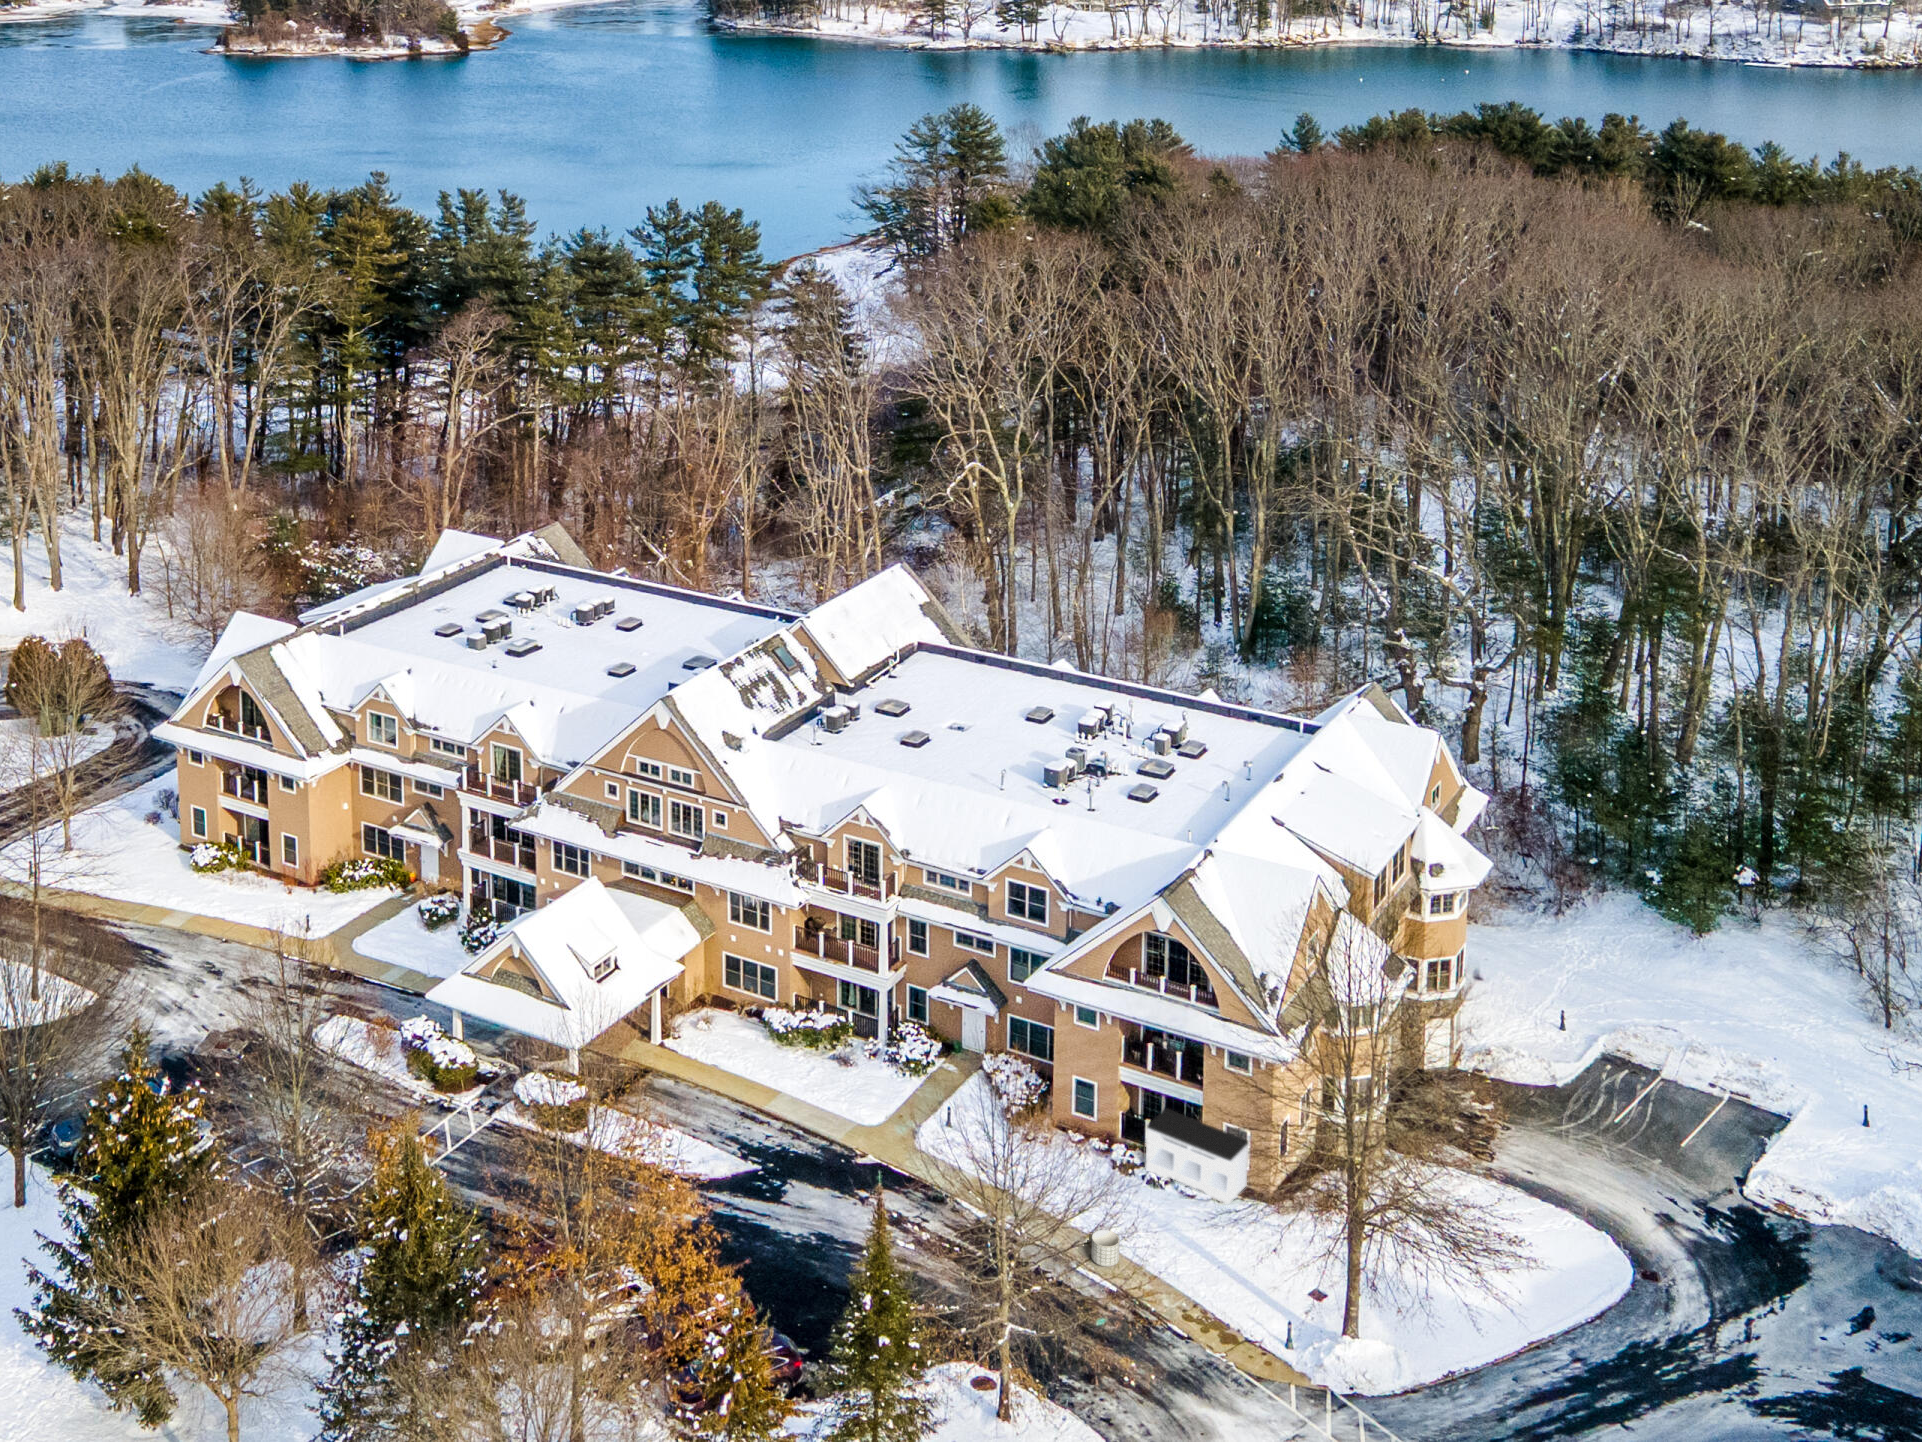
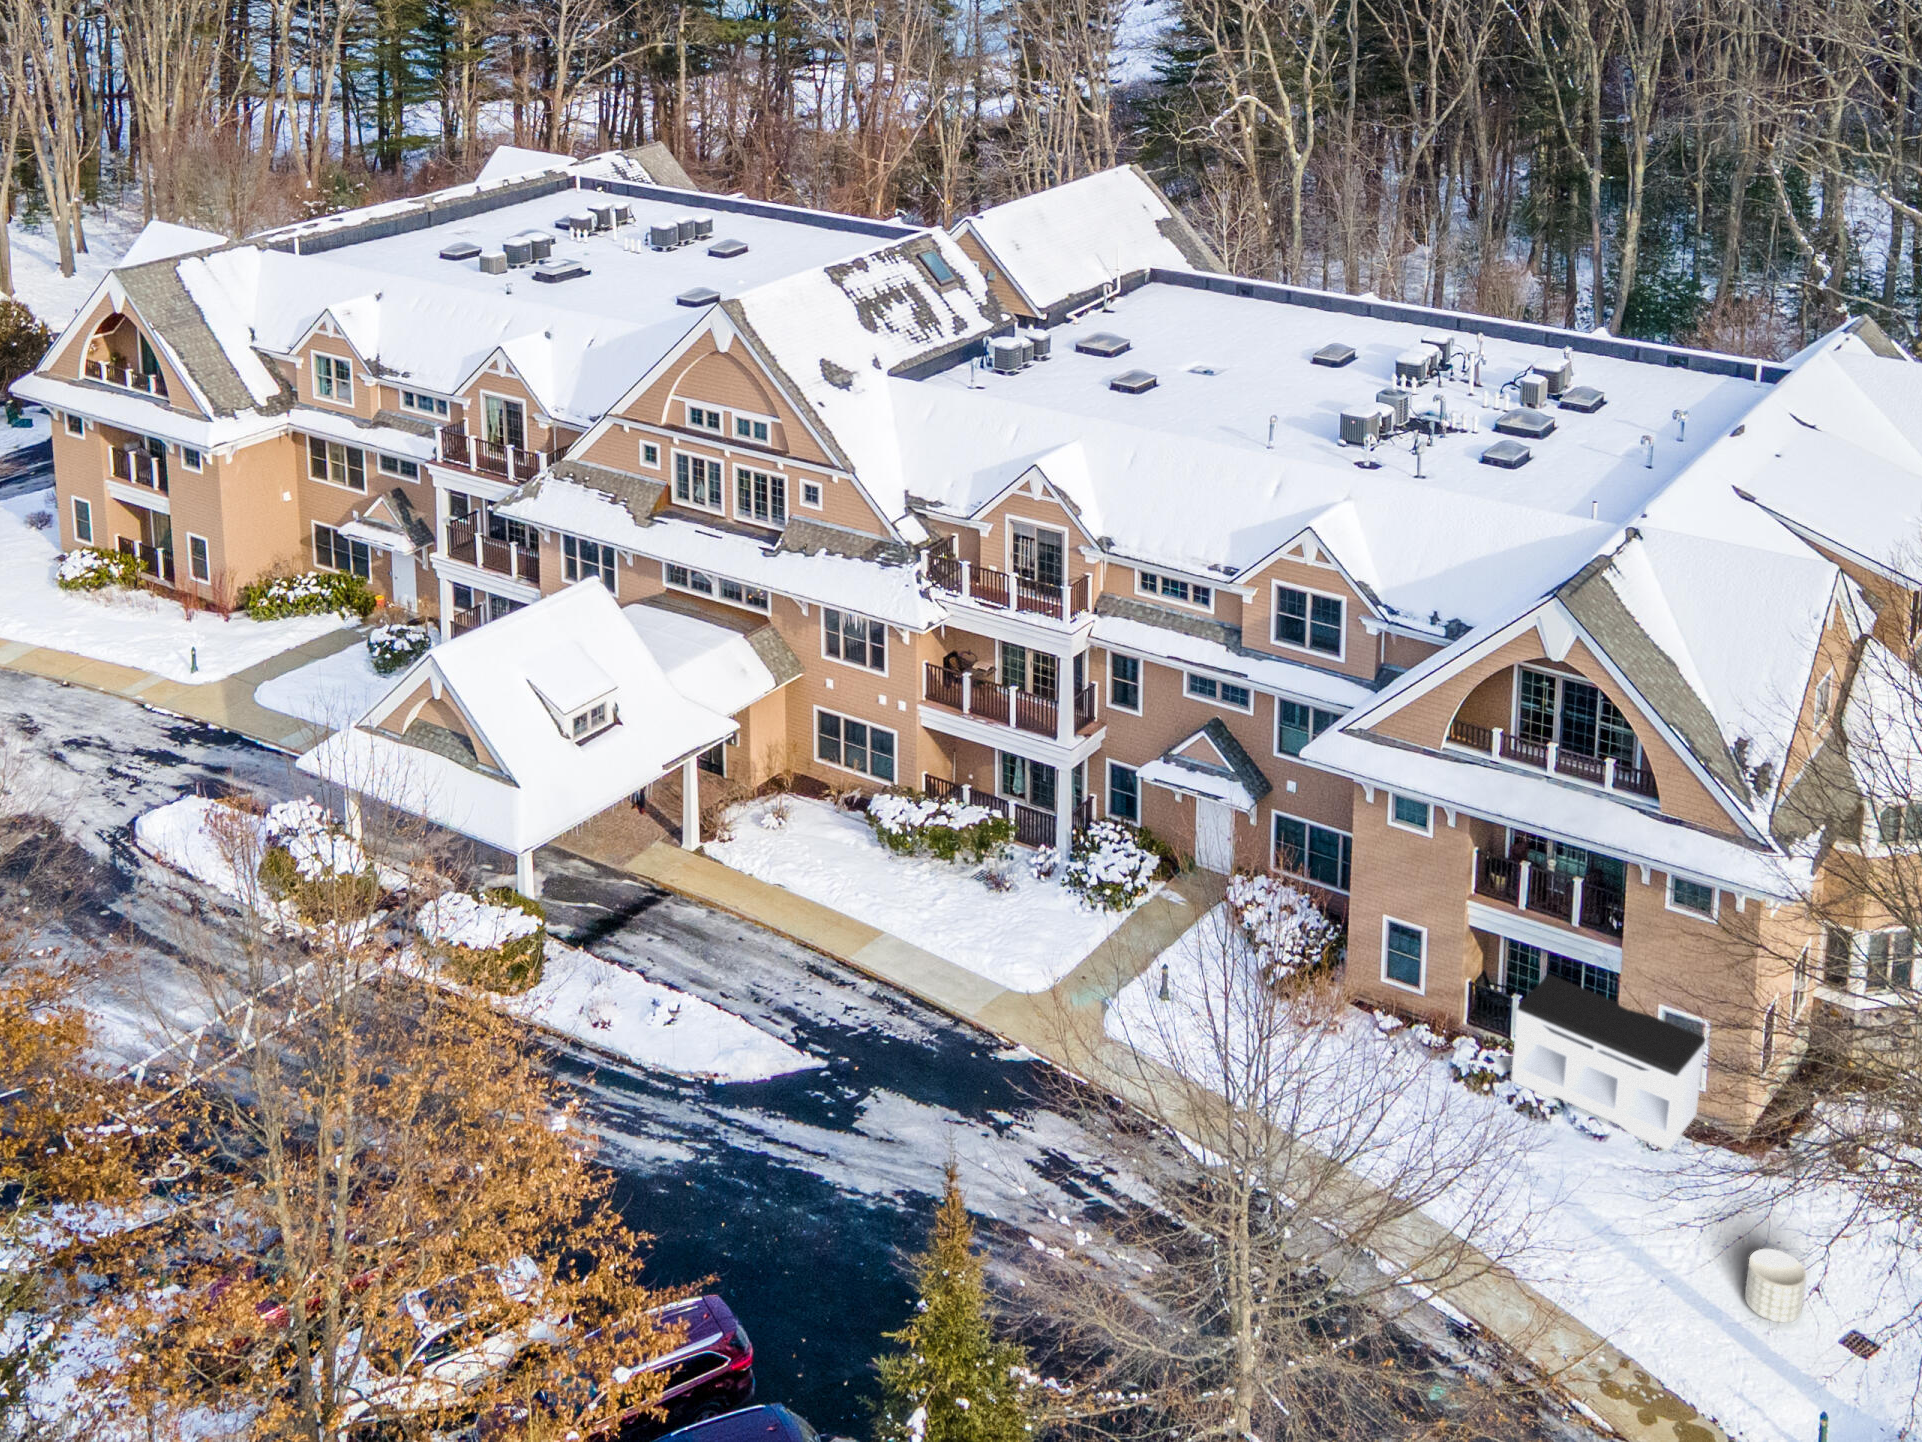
planter: present [1091,1230,1120,1266] -> present [1745,1249,1806,1323]

